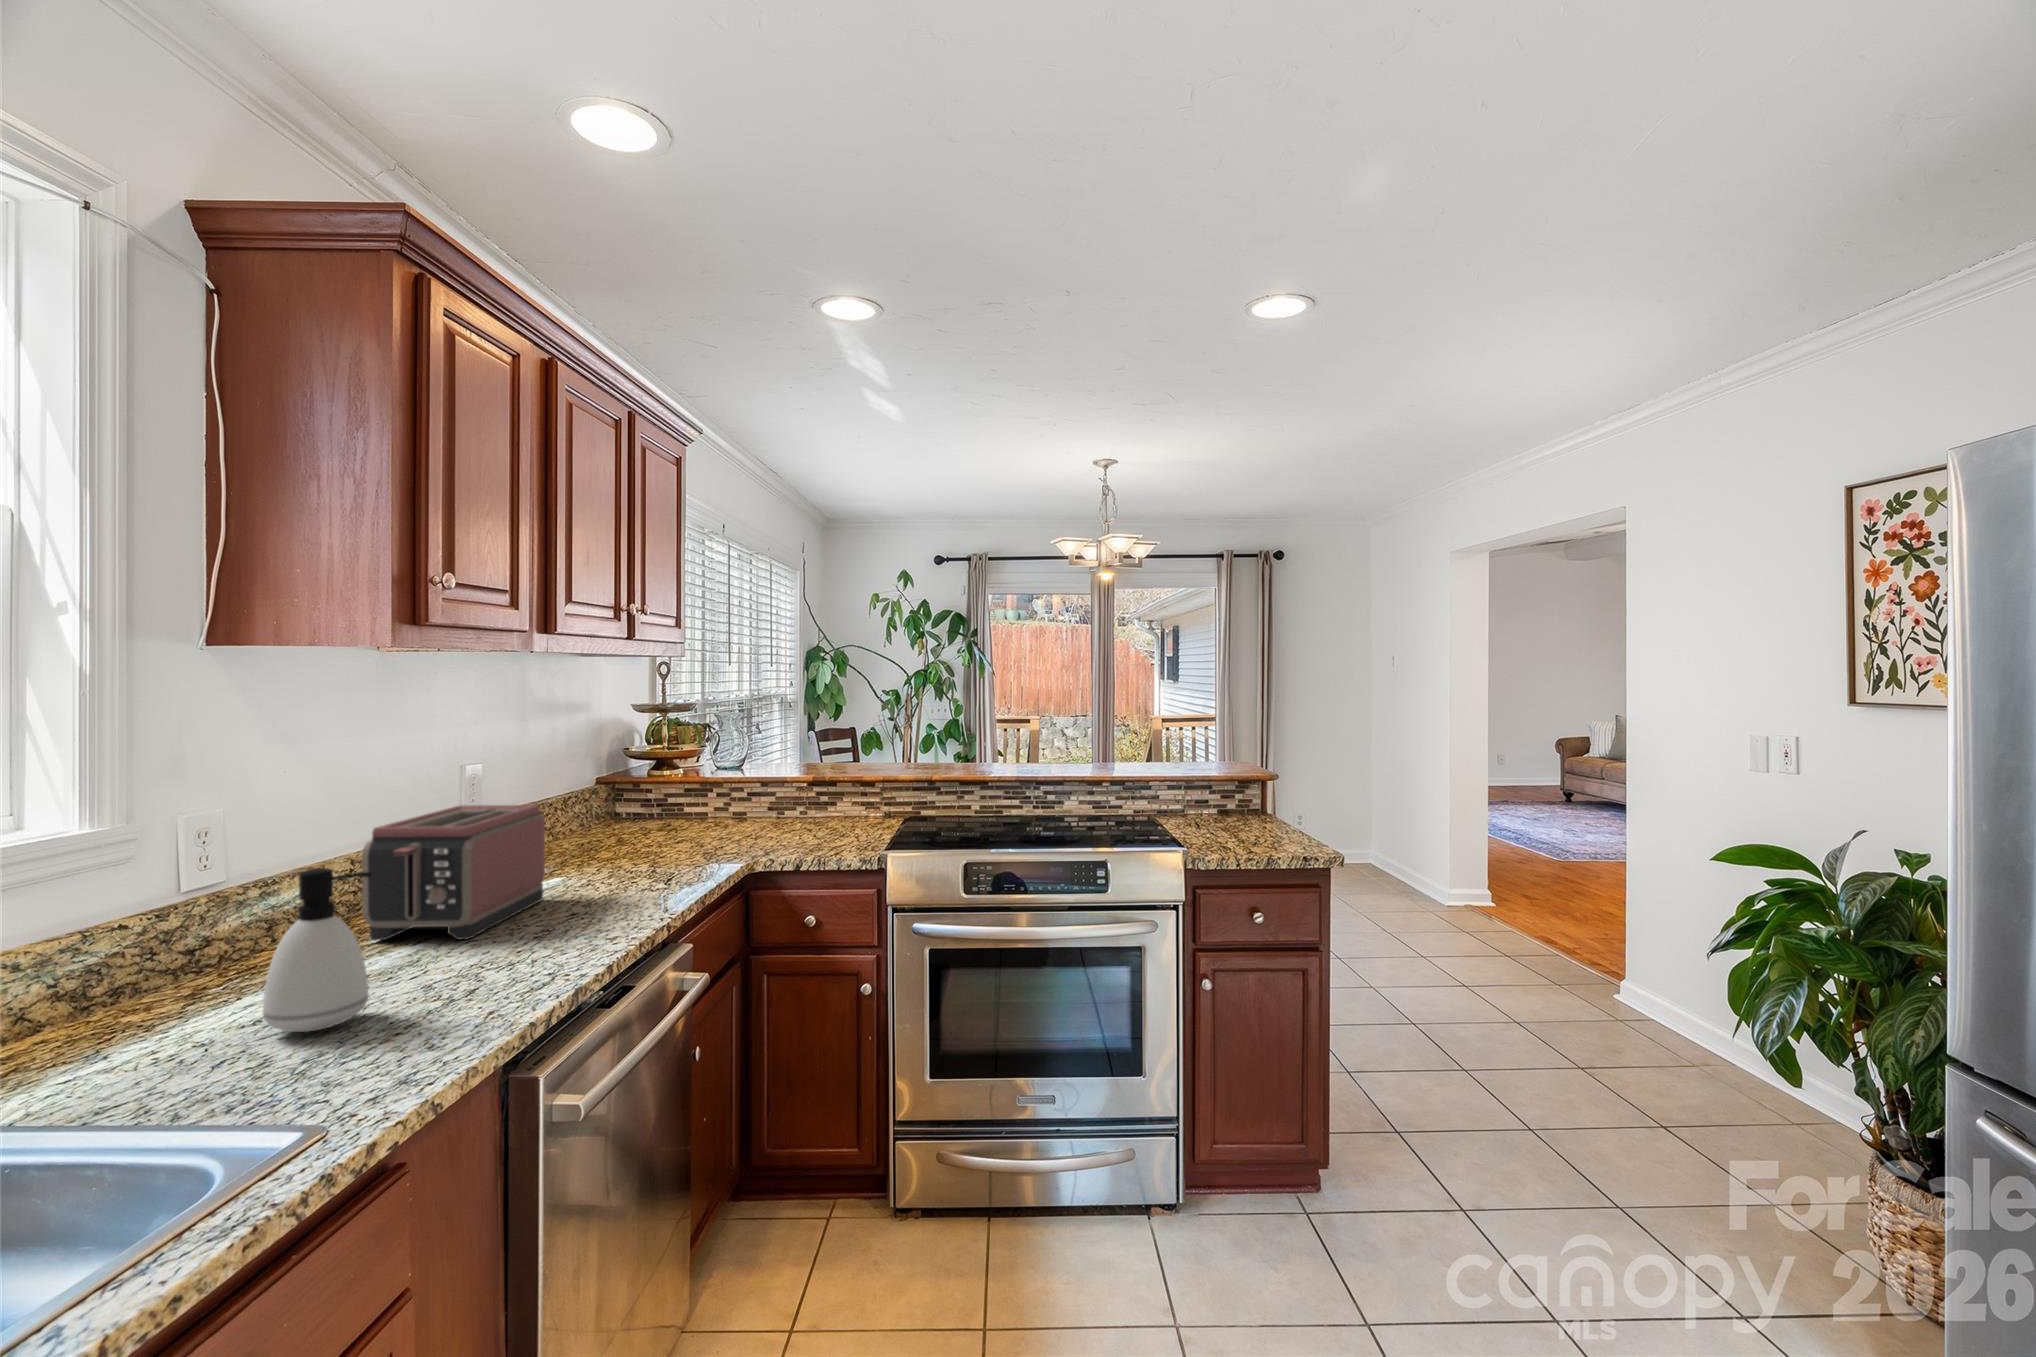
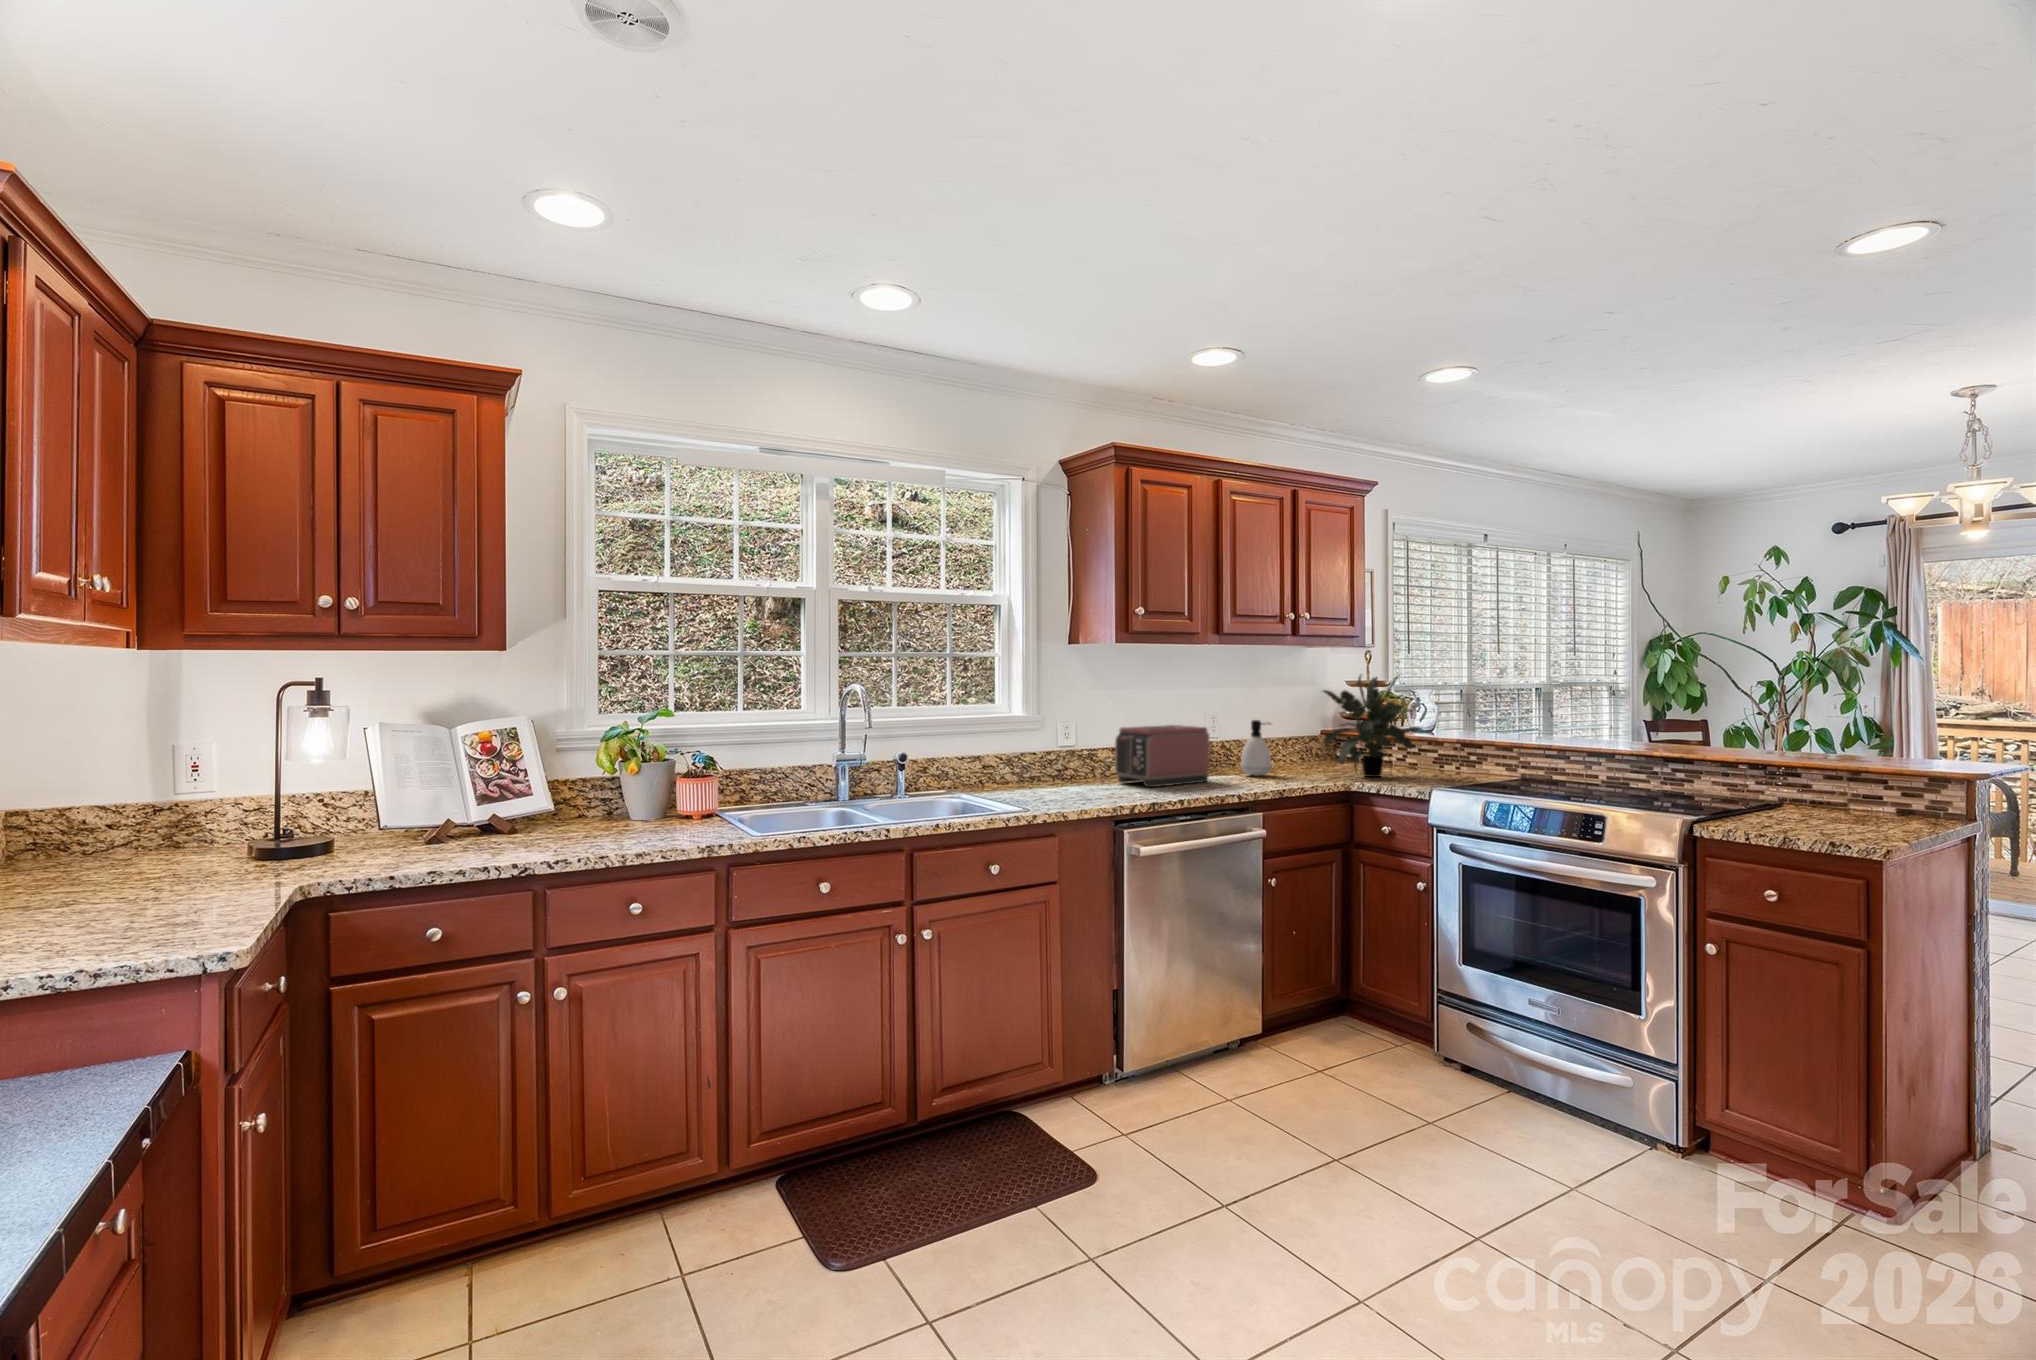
potted plant: none [665,698,813,845] -> present [1323,675,1422,777]
soap dispenser: present [263,868,371,1032] -> present [1241,720,1272,776]

